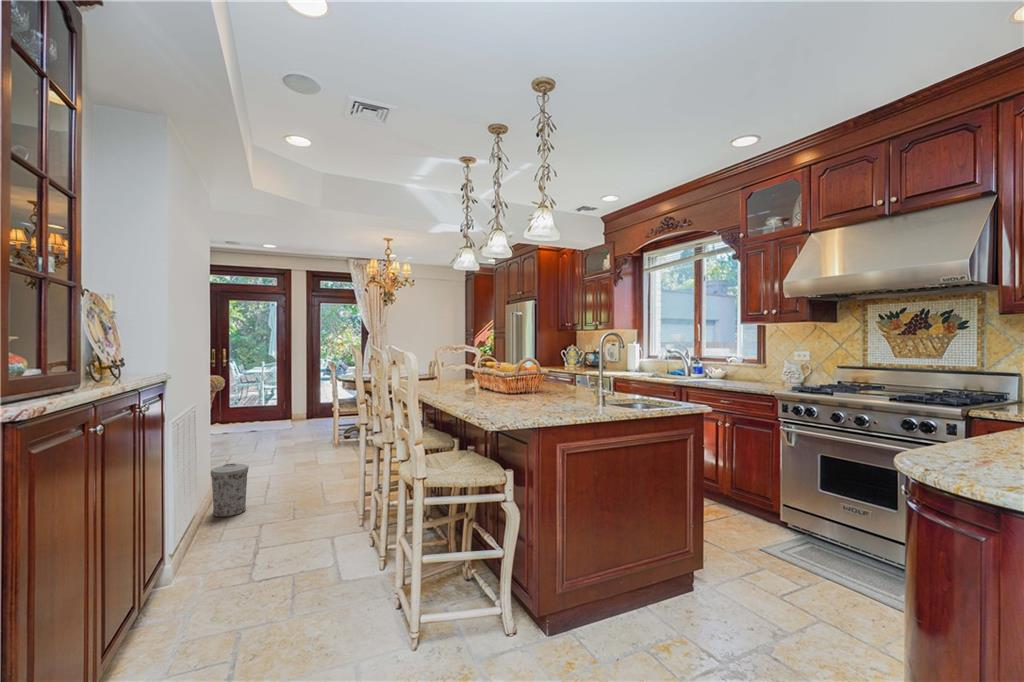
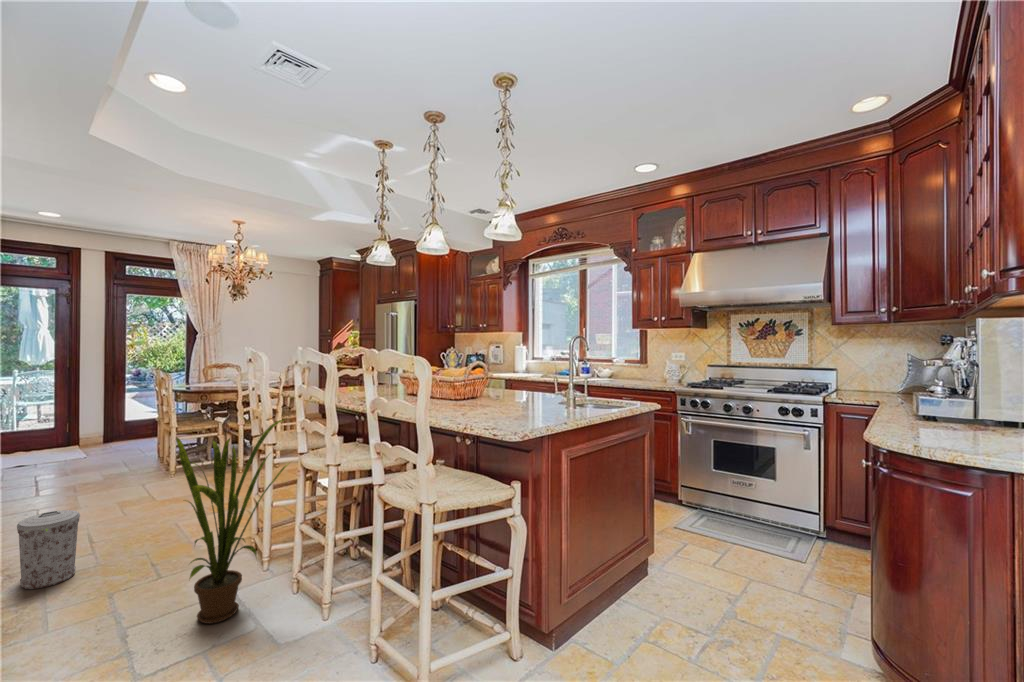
house plant: none [271,404,366,561] -> present [176,419,288,624]

